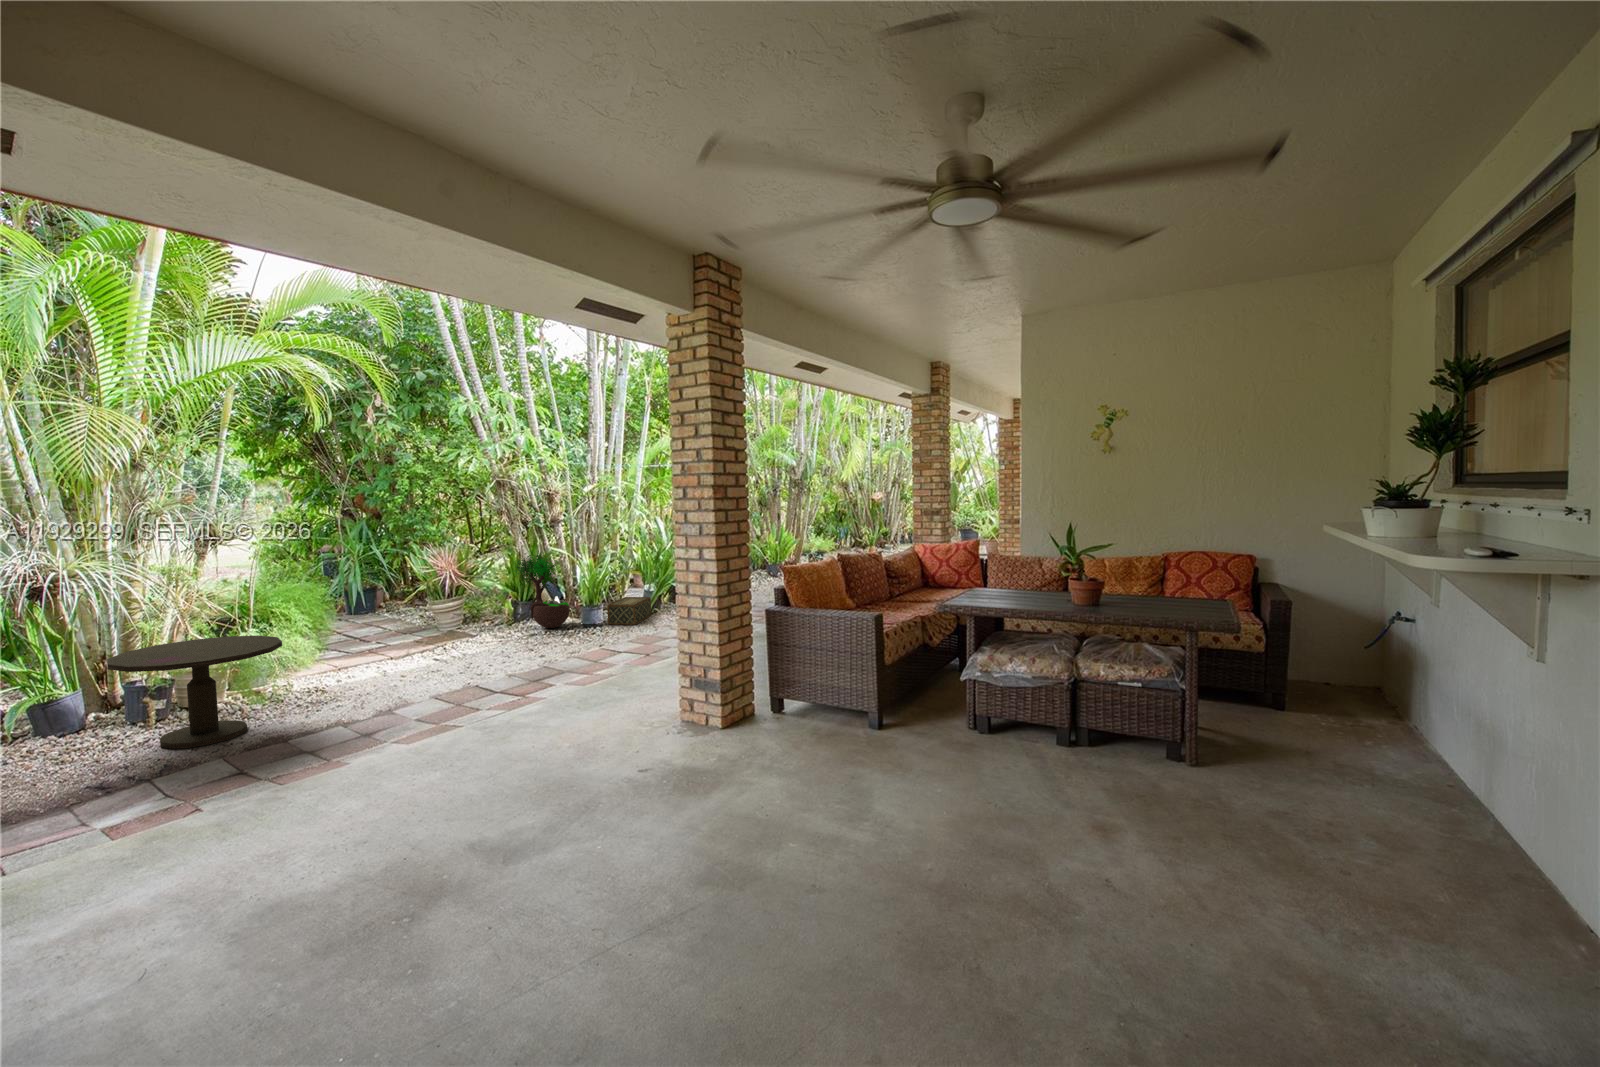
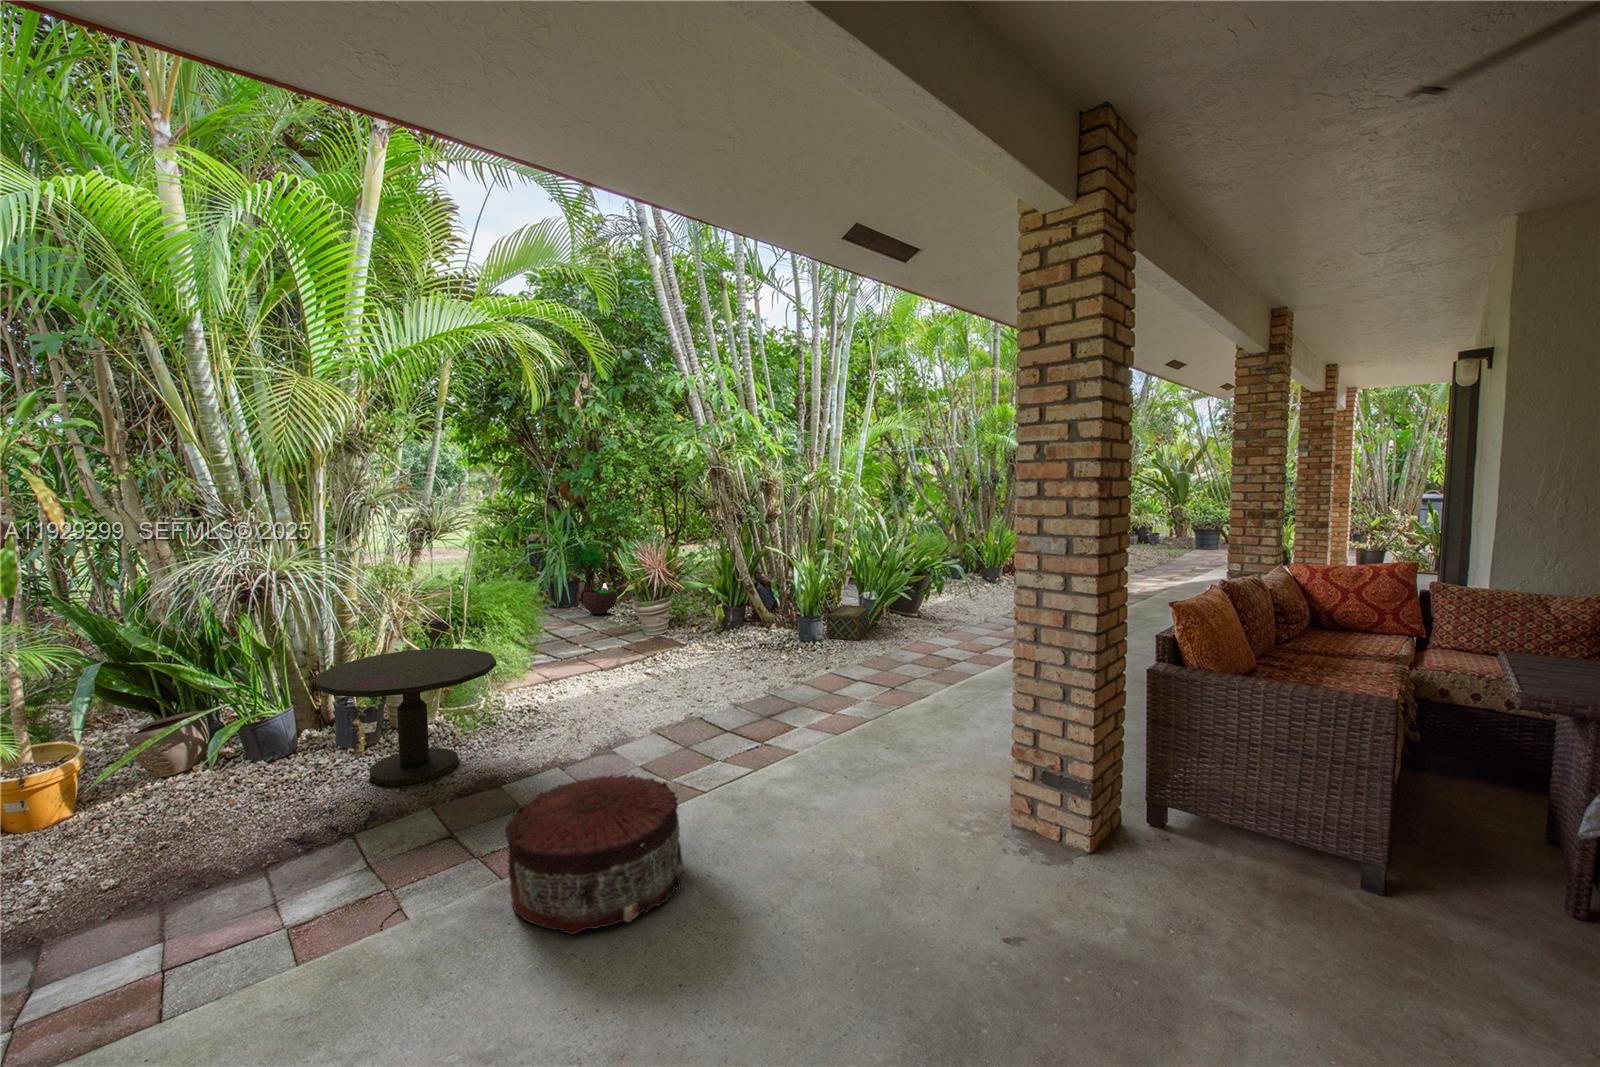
potted tree: present [512,552,569,628] -> present [564,539,617,614]
pouf: none [287,710,434,810] -> present [505,774,683,934]

